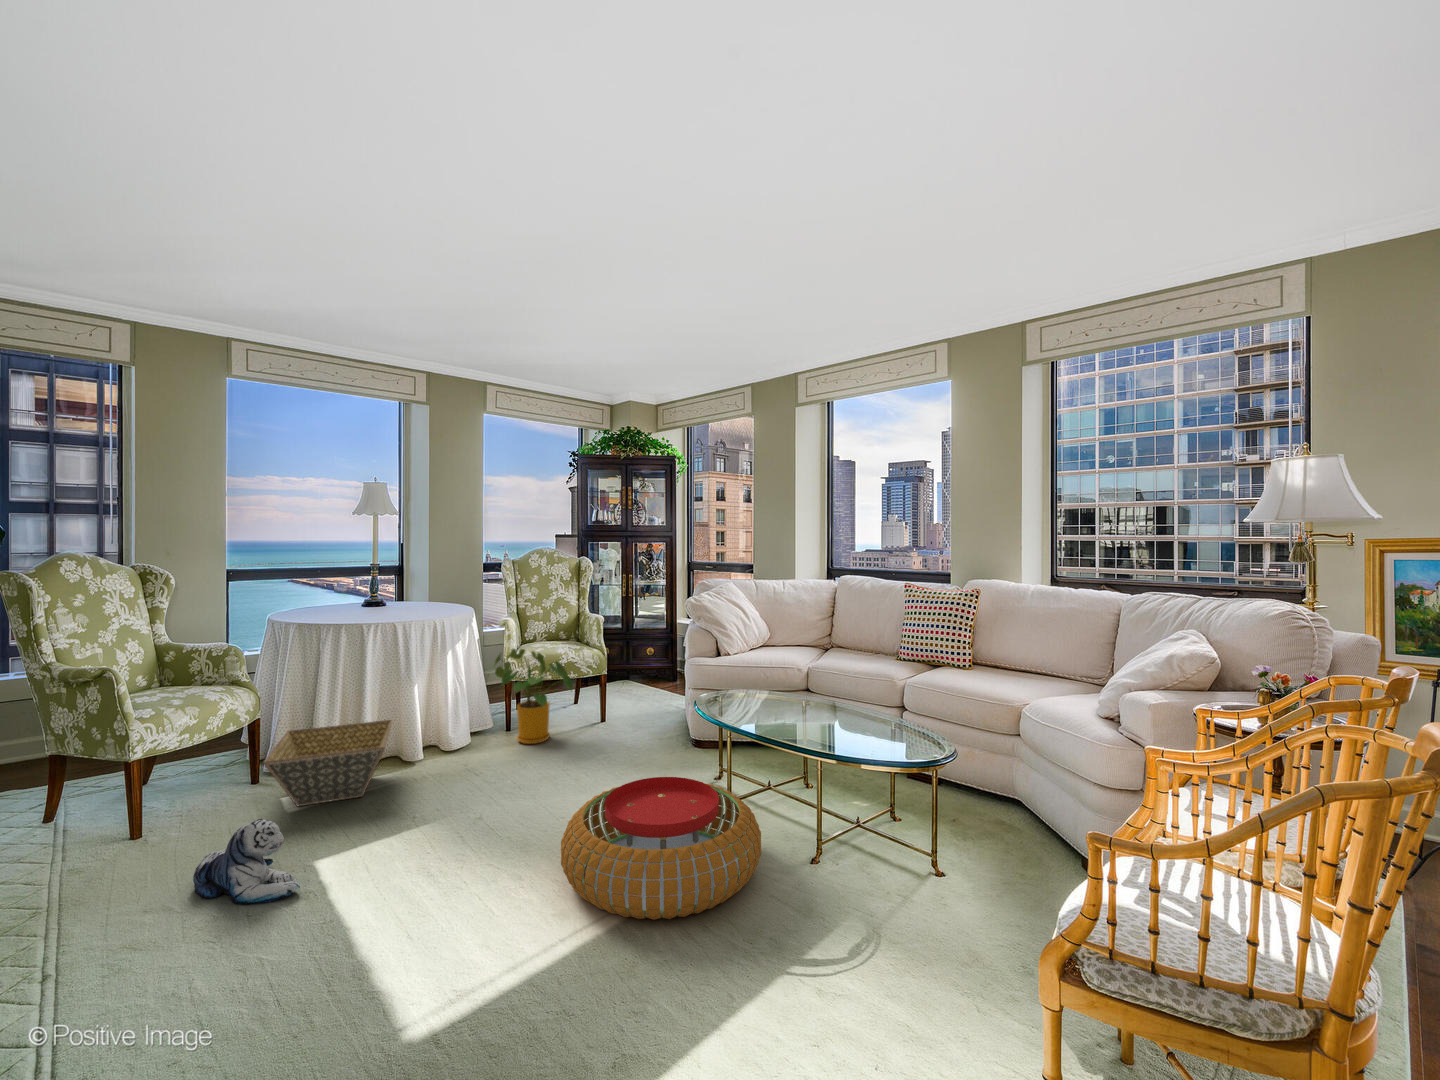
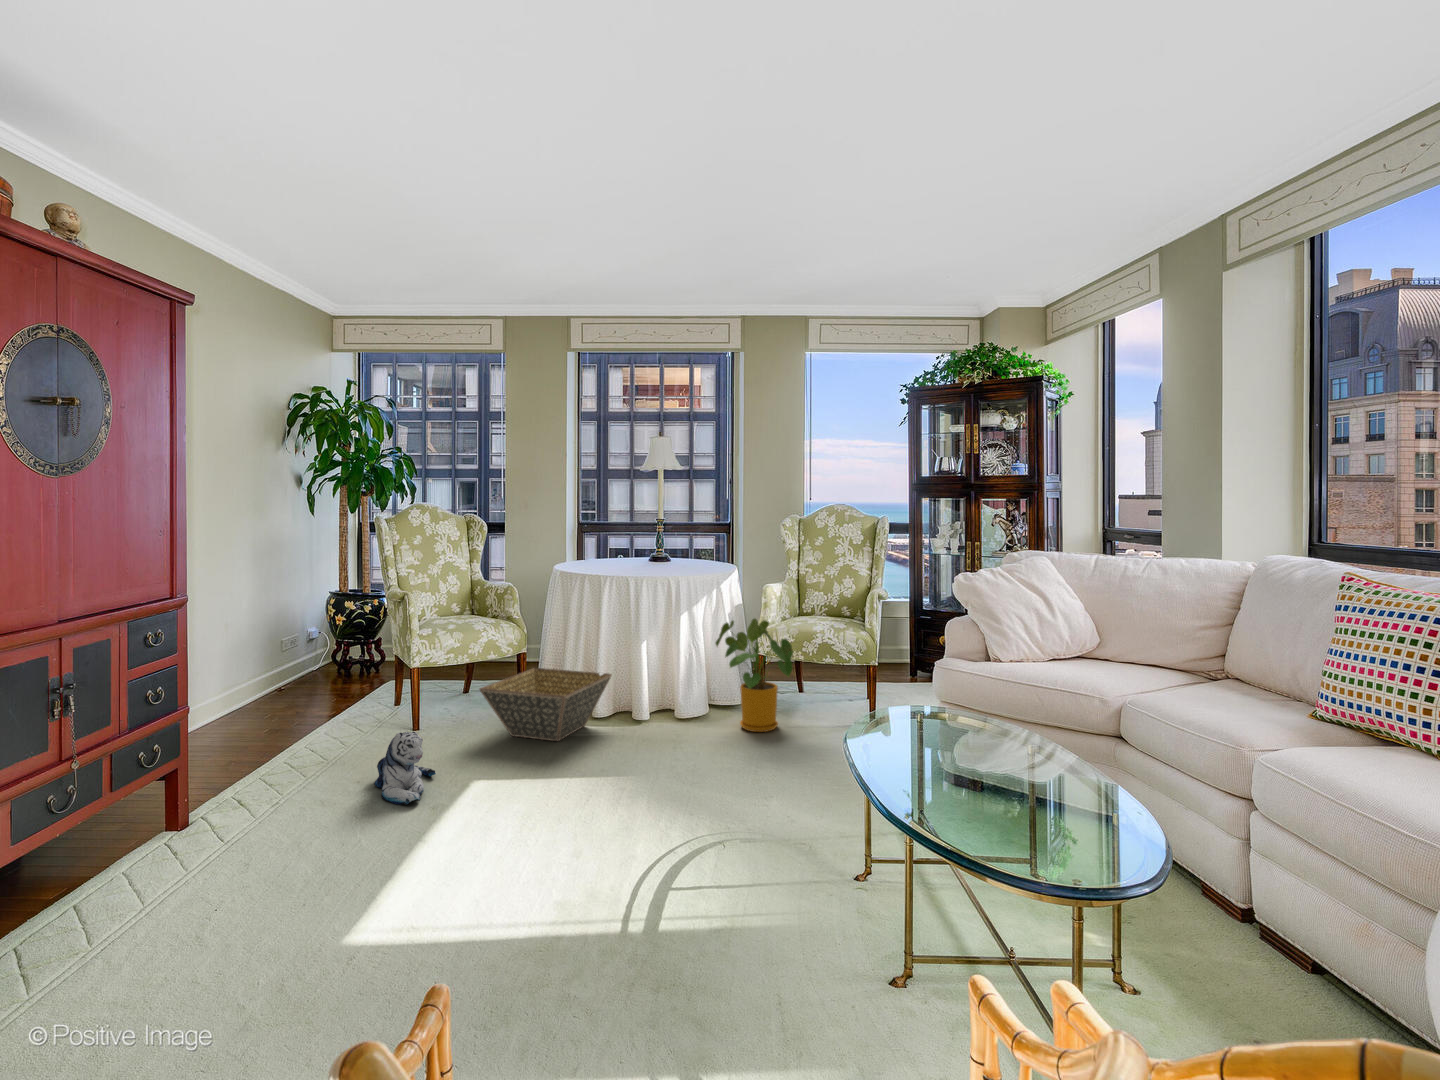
pouf: present [561,777,761,920] -> none [540,790,808,983]

